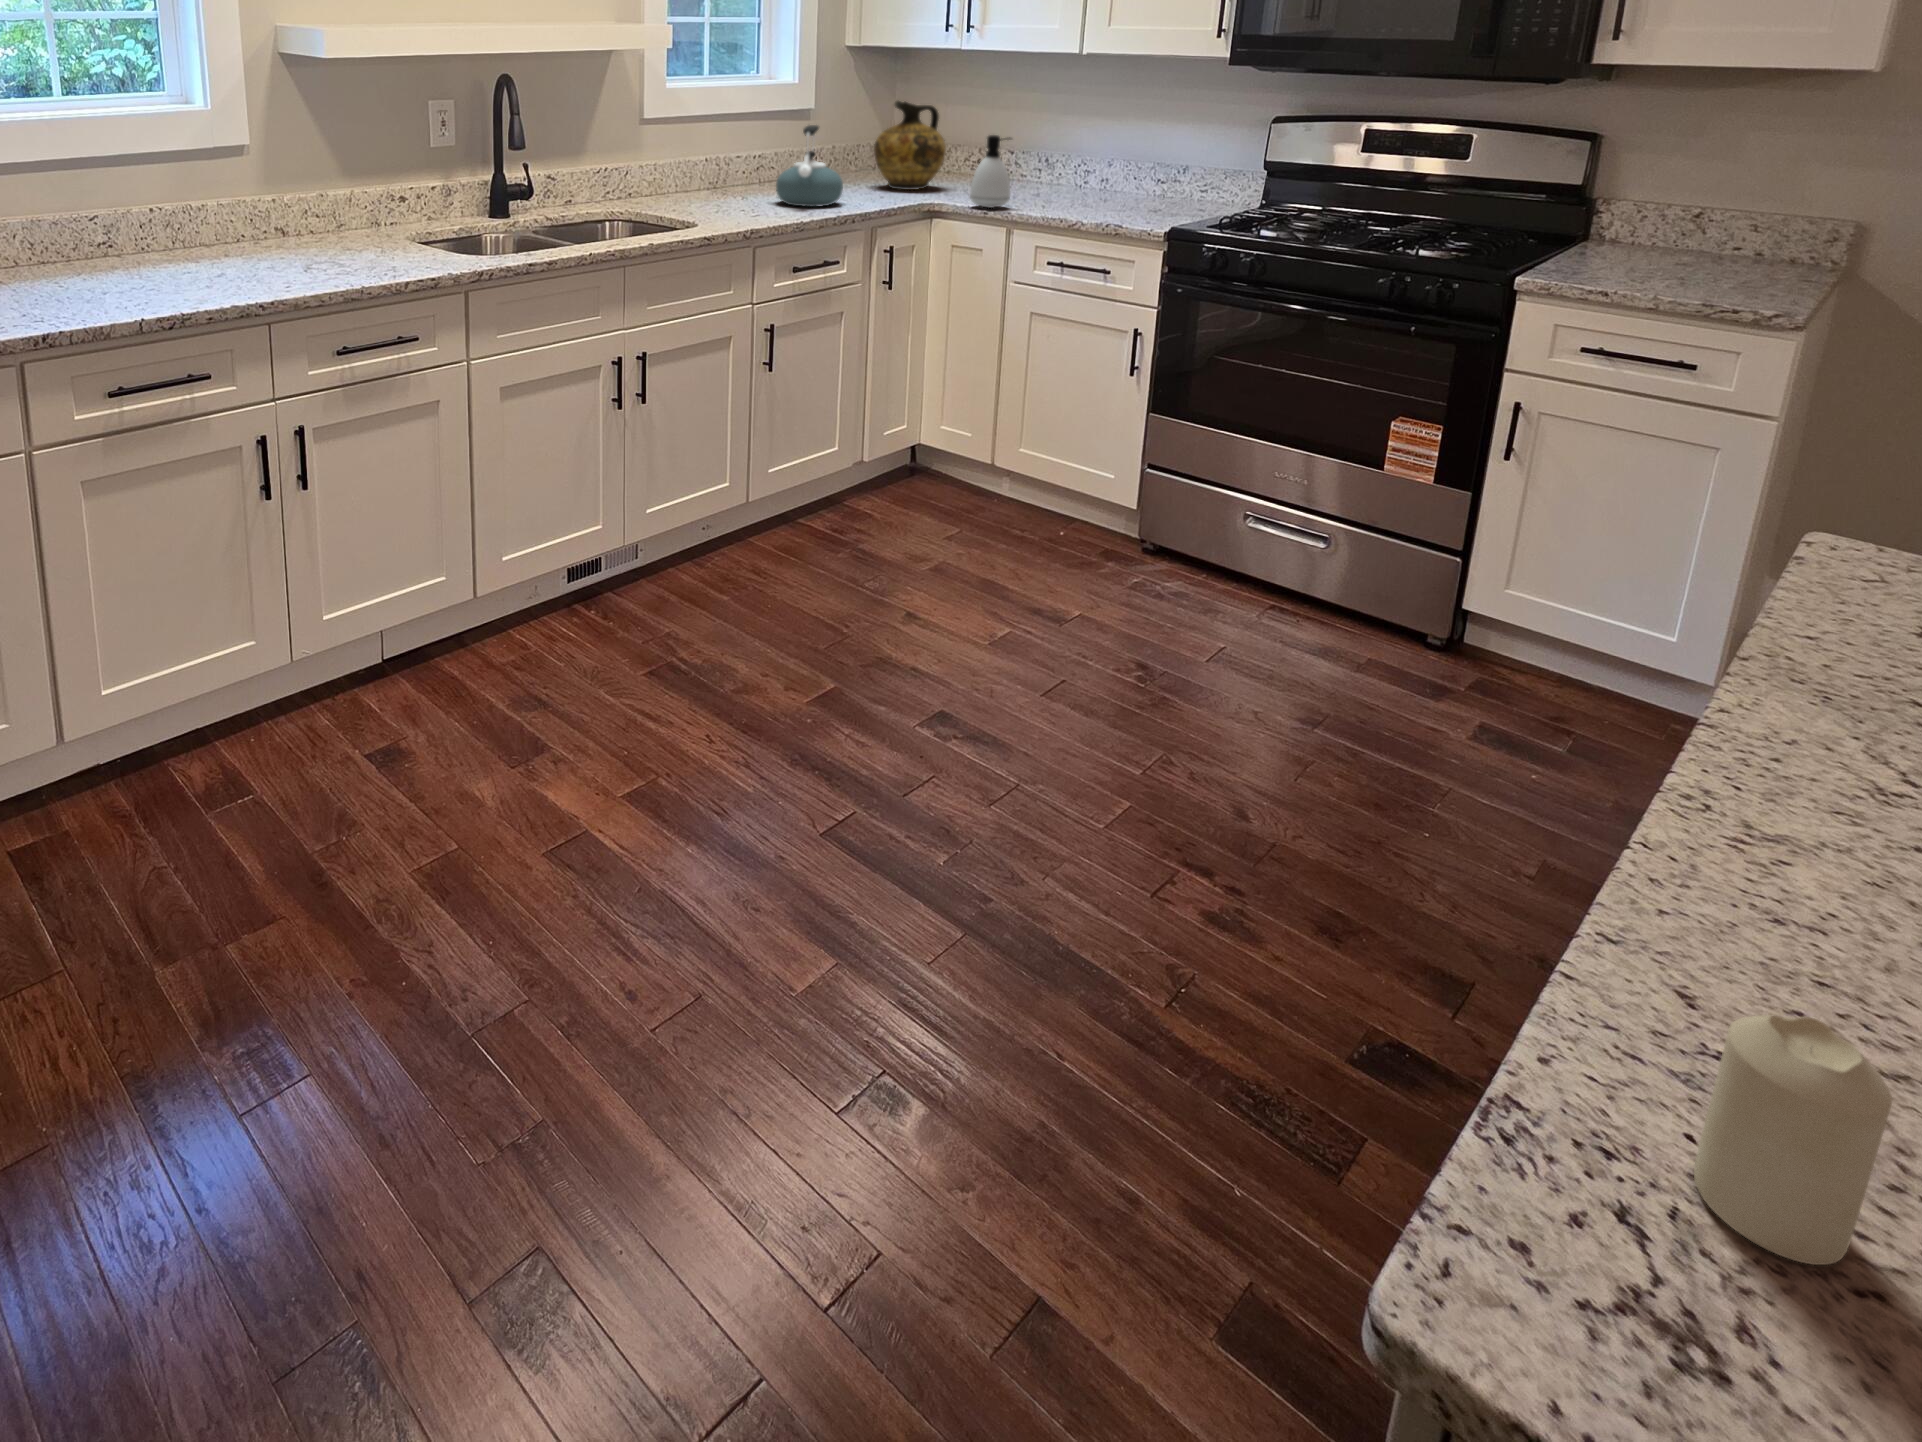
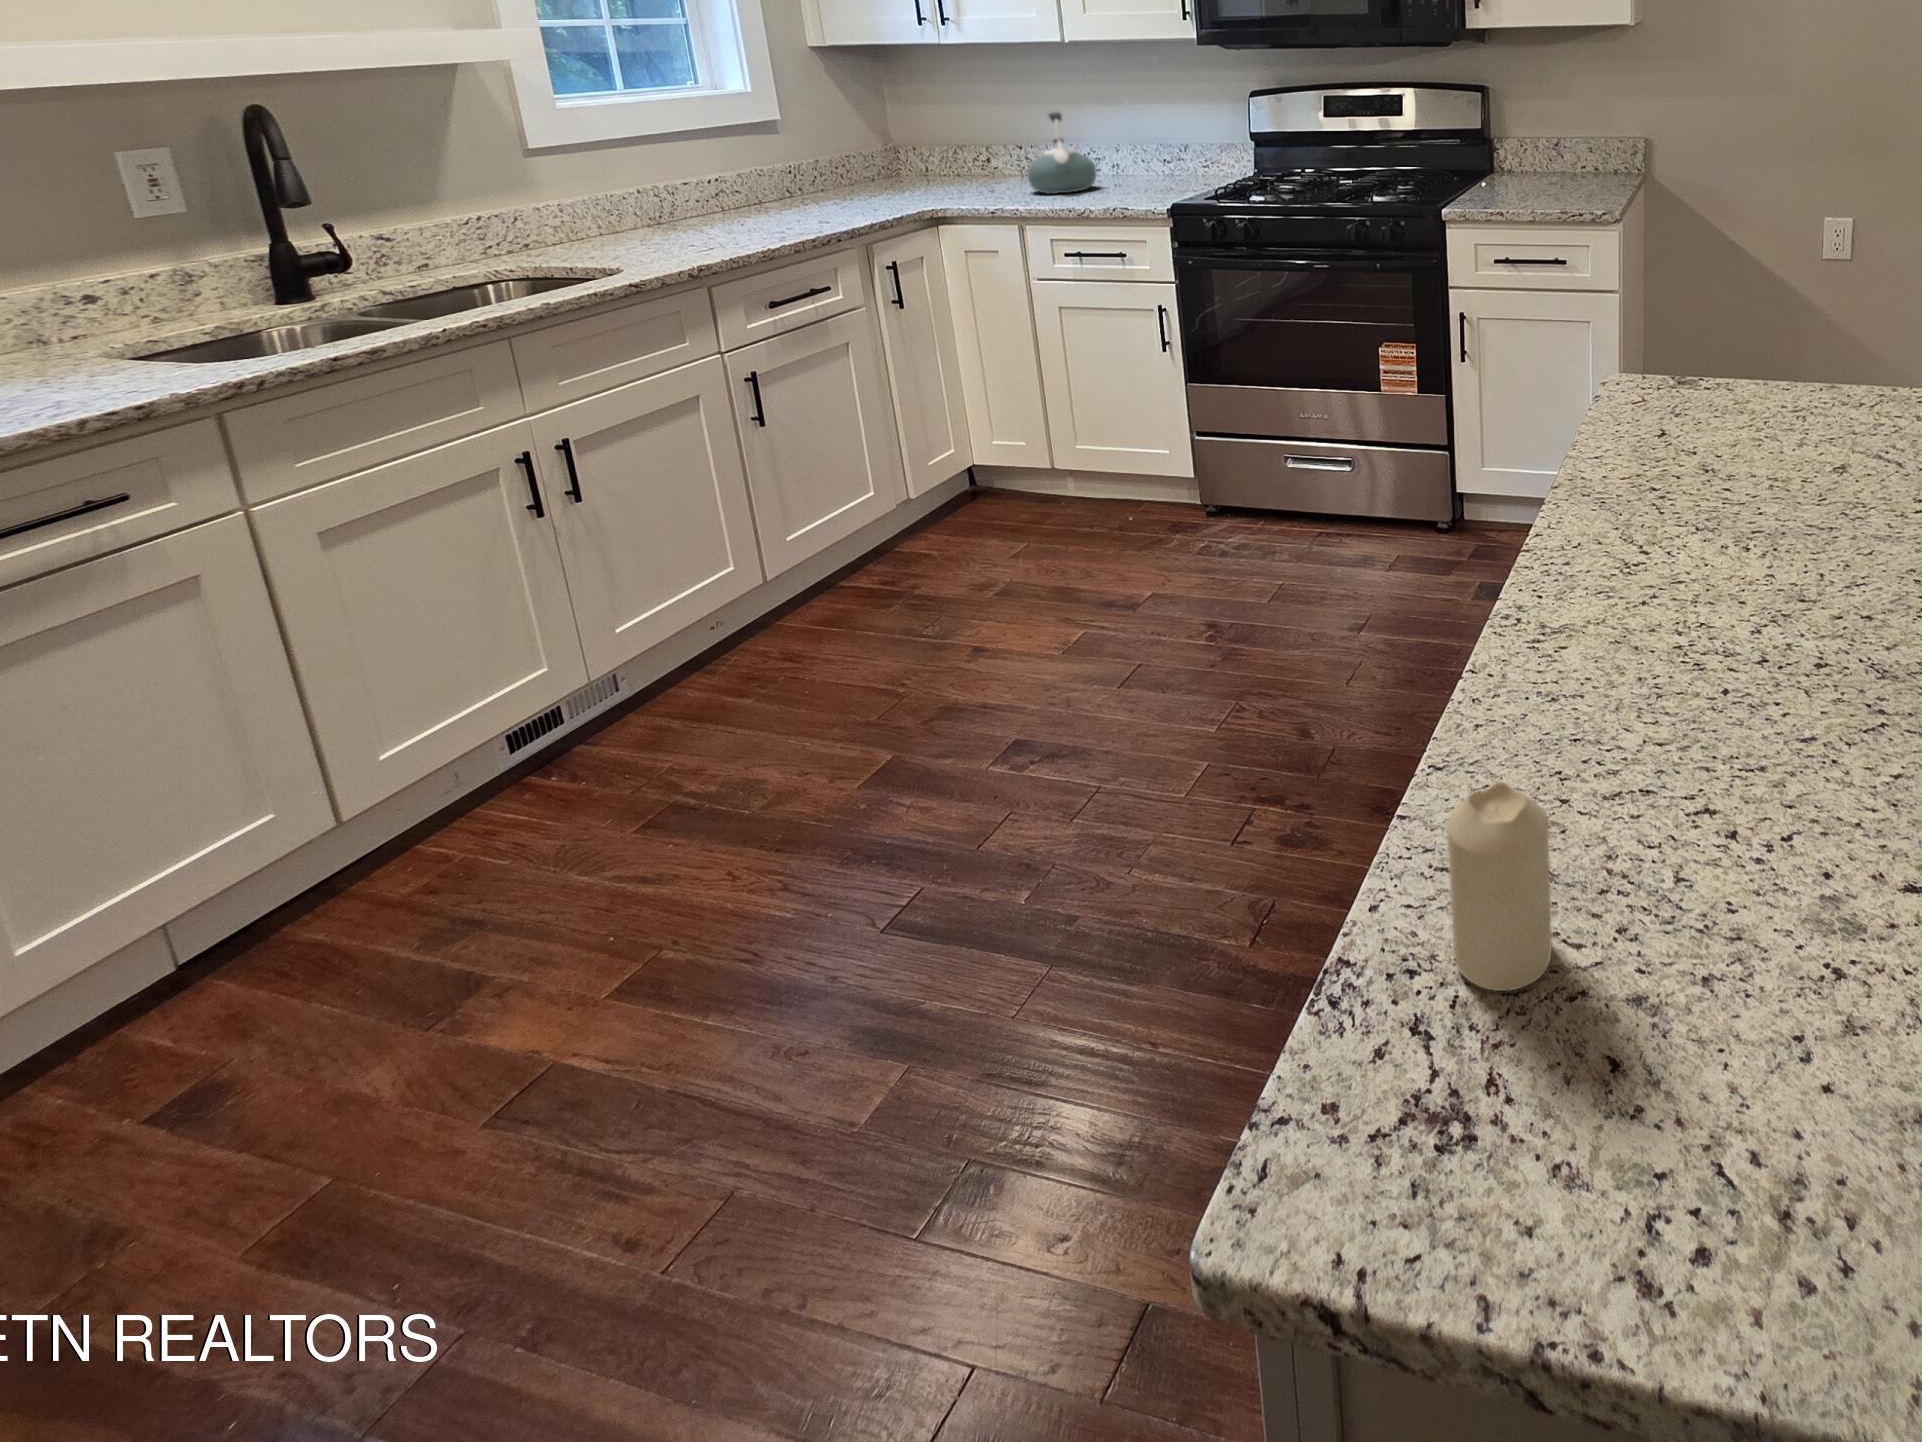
ceramic jug: present [874,101,946,190] -> none [859,102,943,199]
kettle: present [776,125,843,207] -> present [1027,112,1097,194]
soap dispenser: present [970,135,1010,208] -> none [970,130,1014,207]

